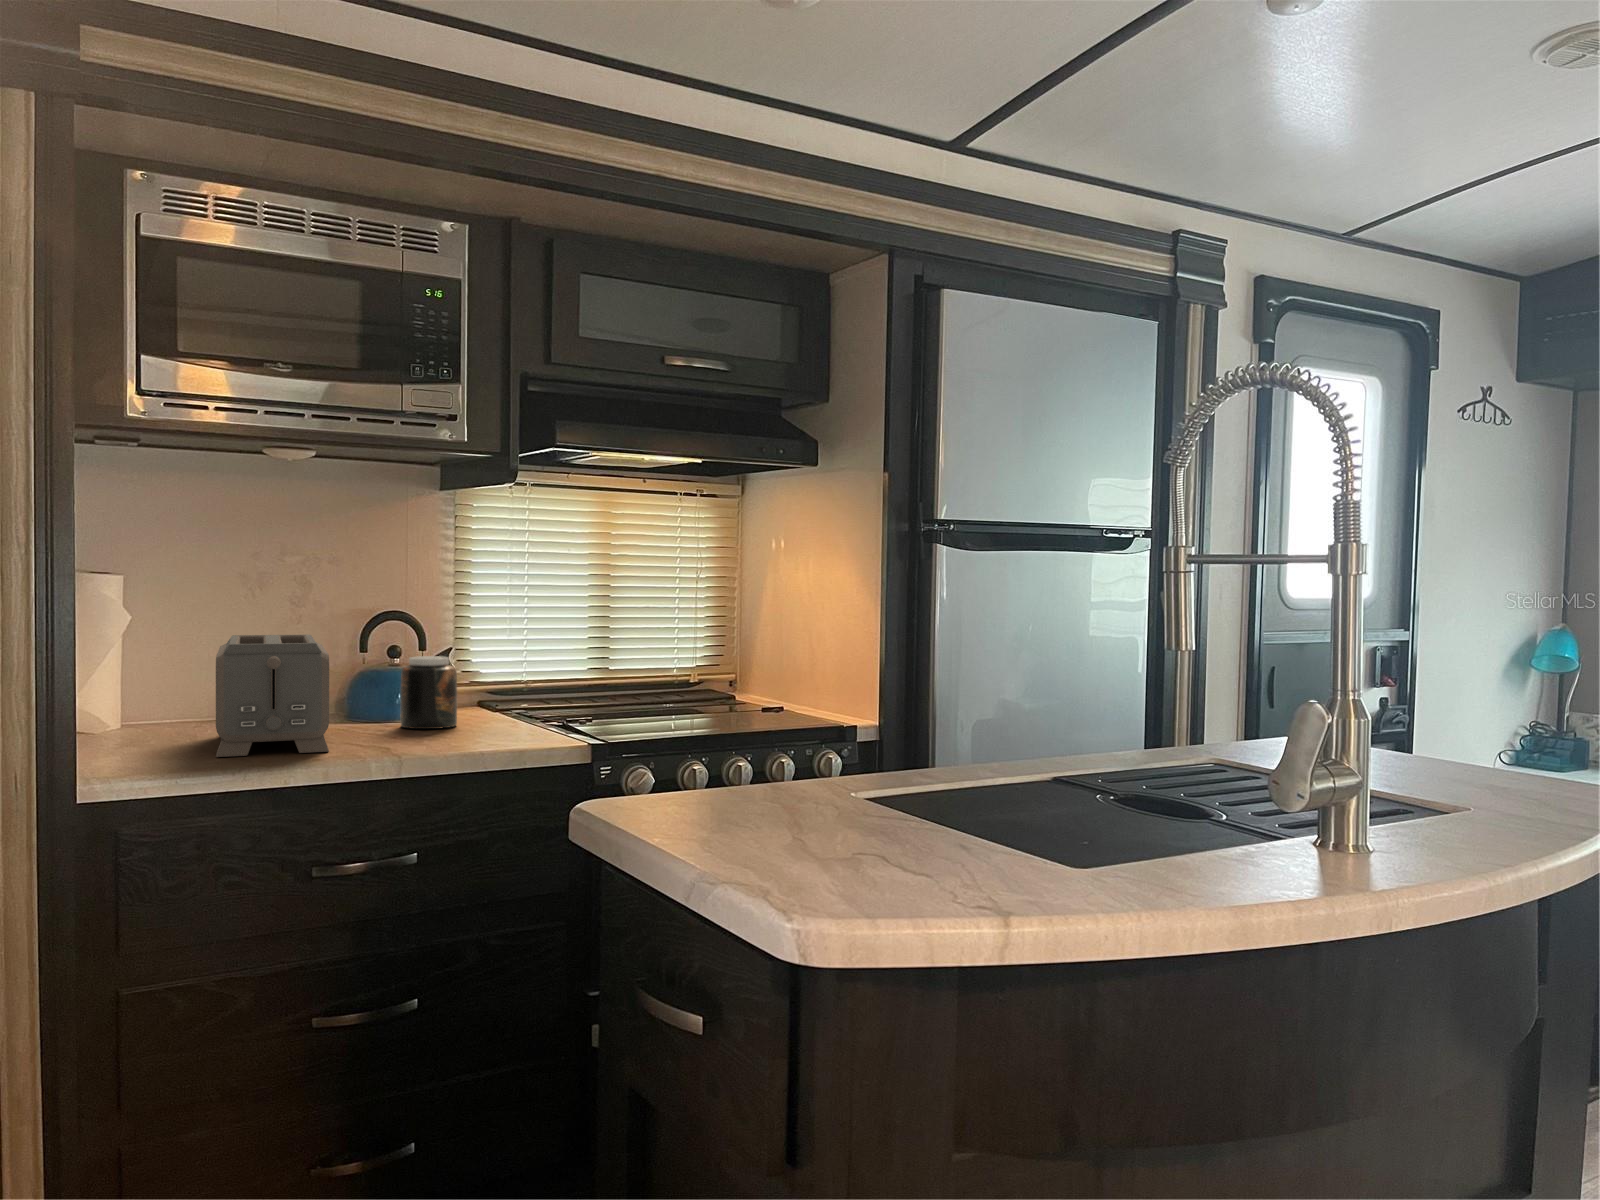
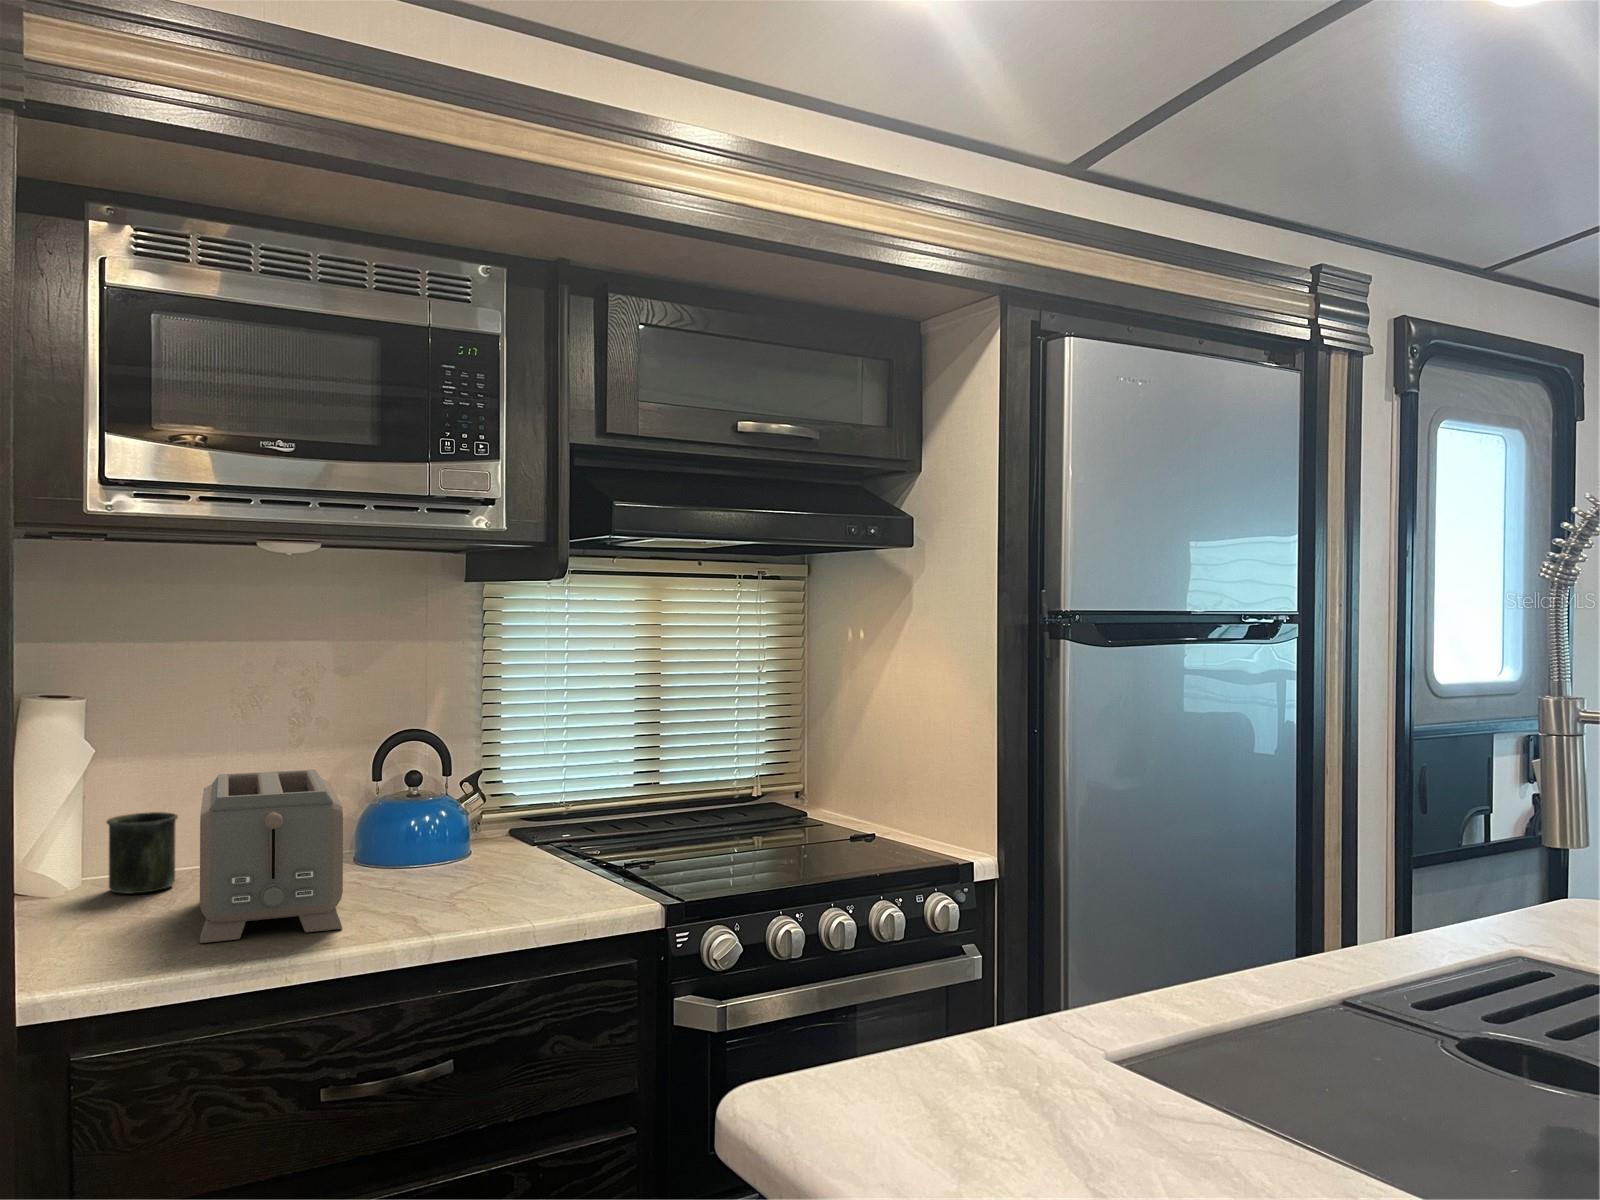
jar: present [400,656,457,729] -> none [424,789,493,882]
mug: none [142,670,200,731] -> present [106,812,178,894]

